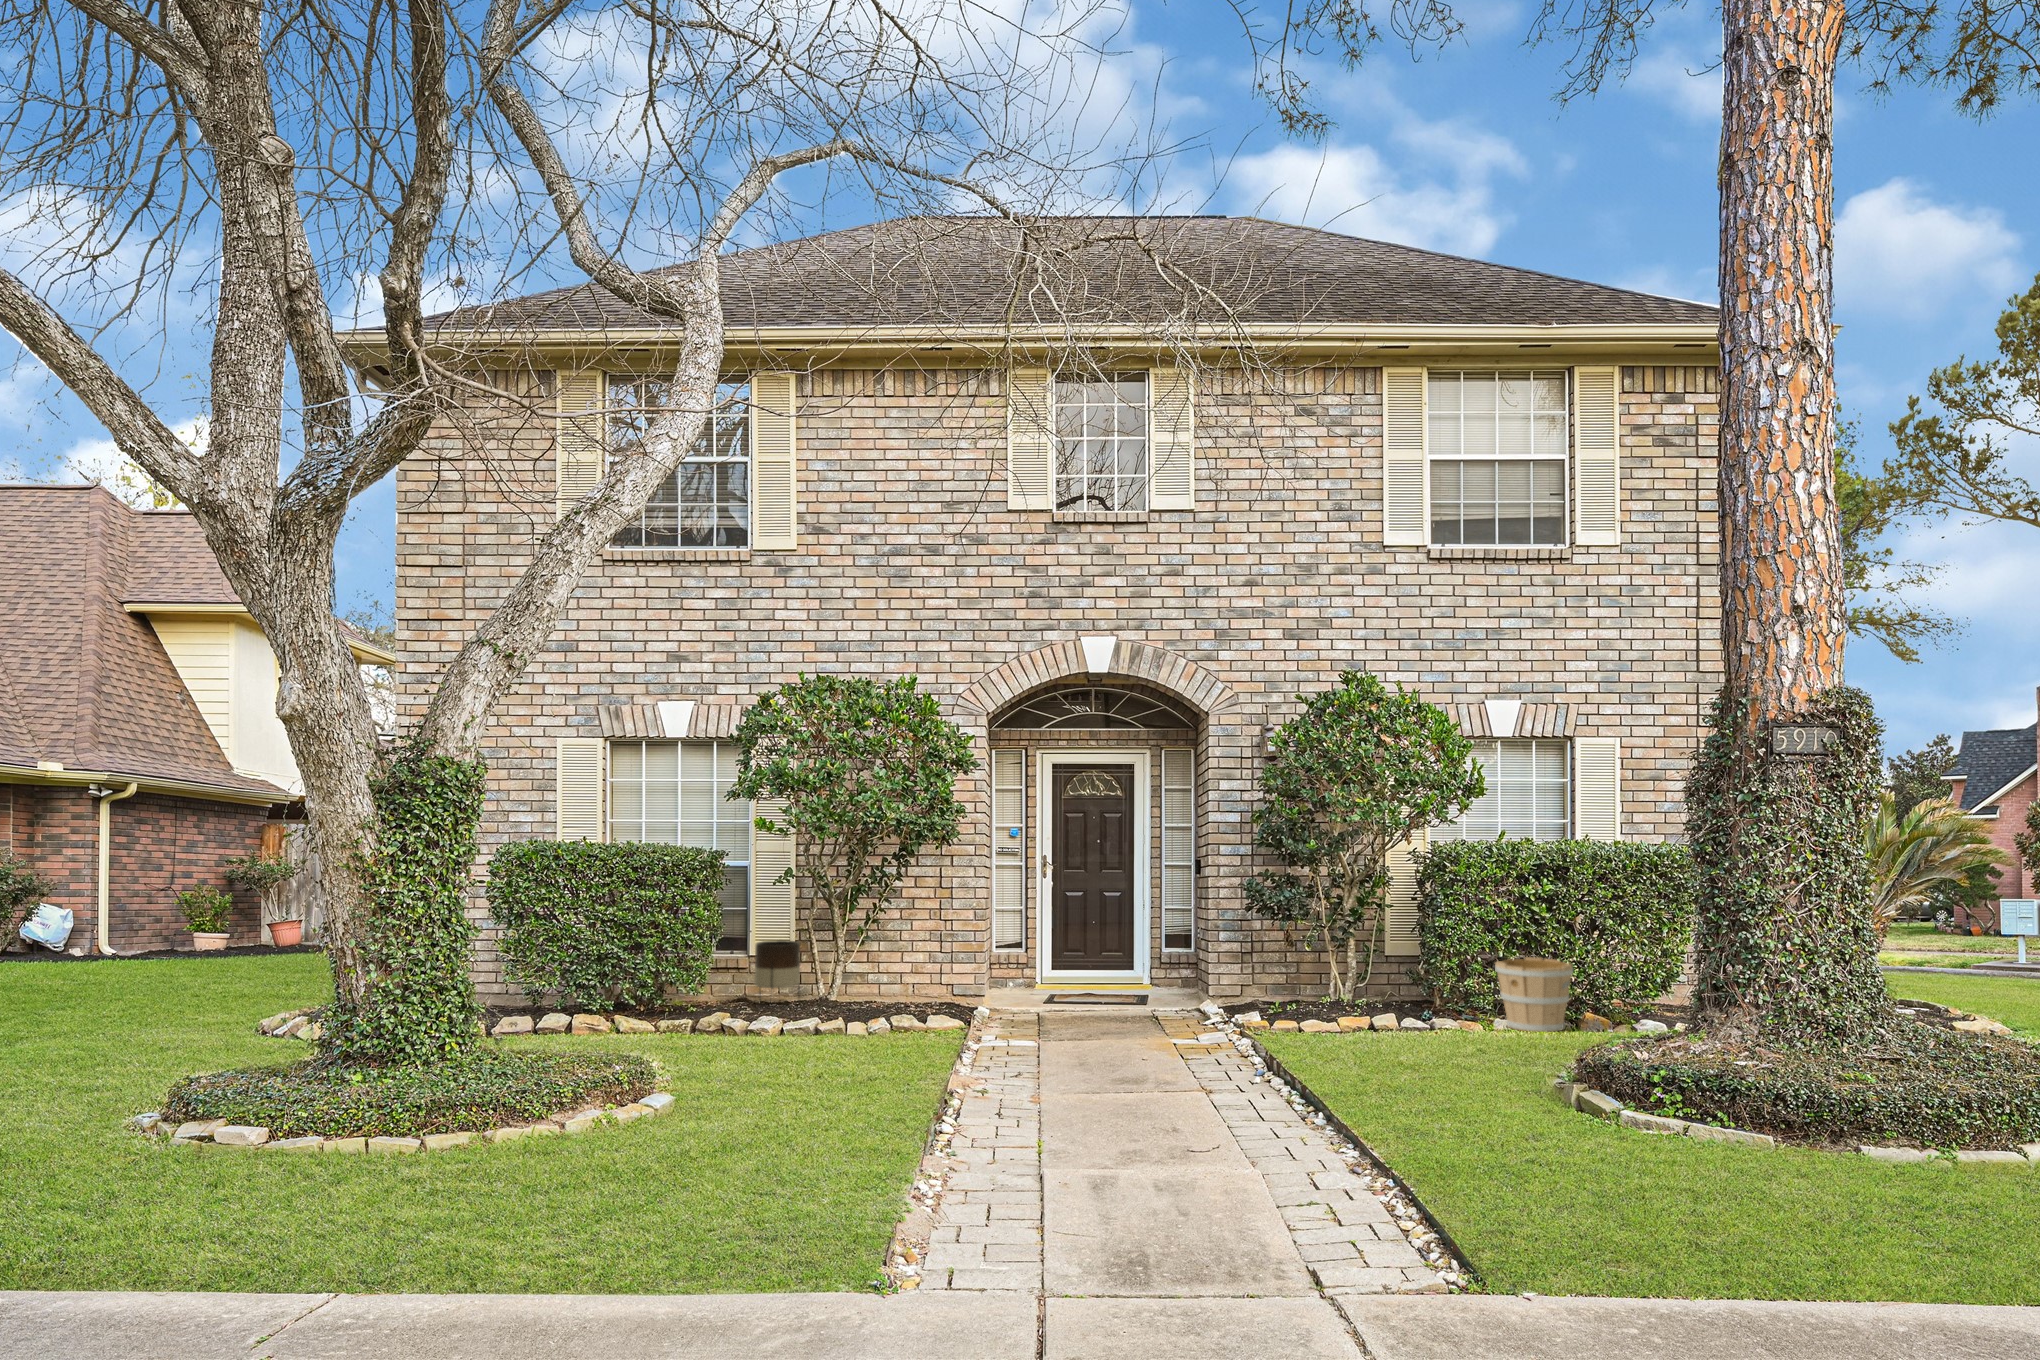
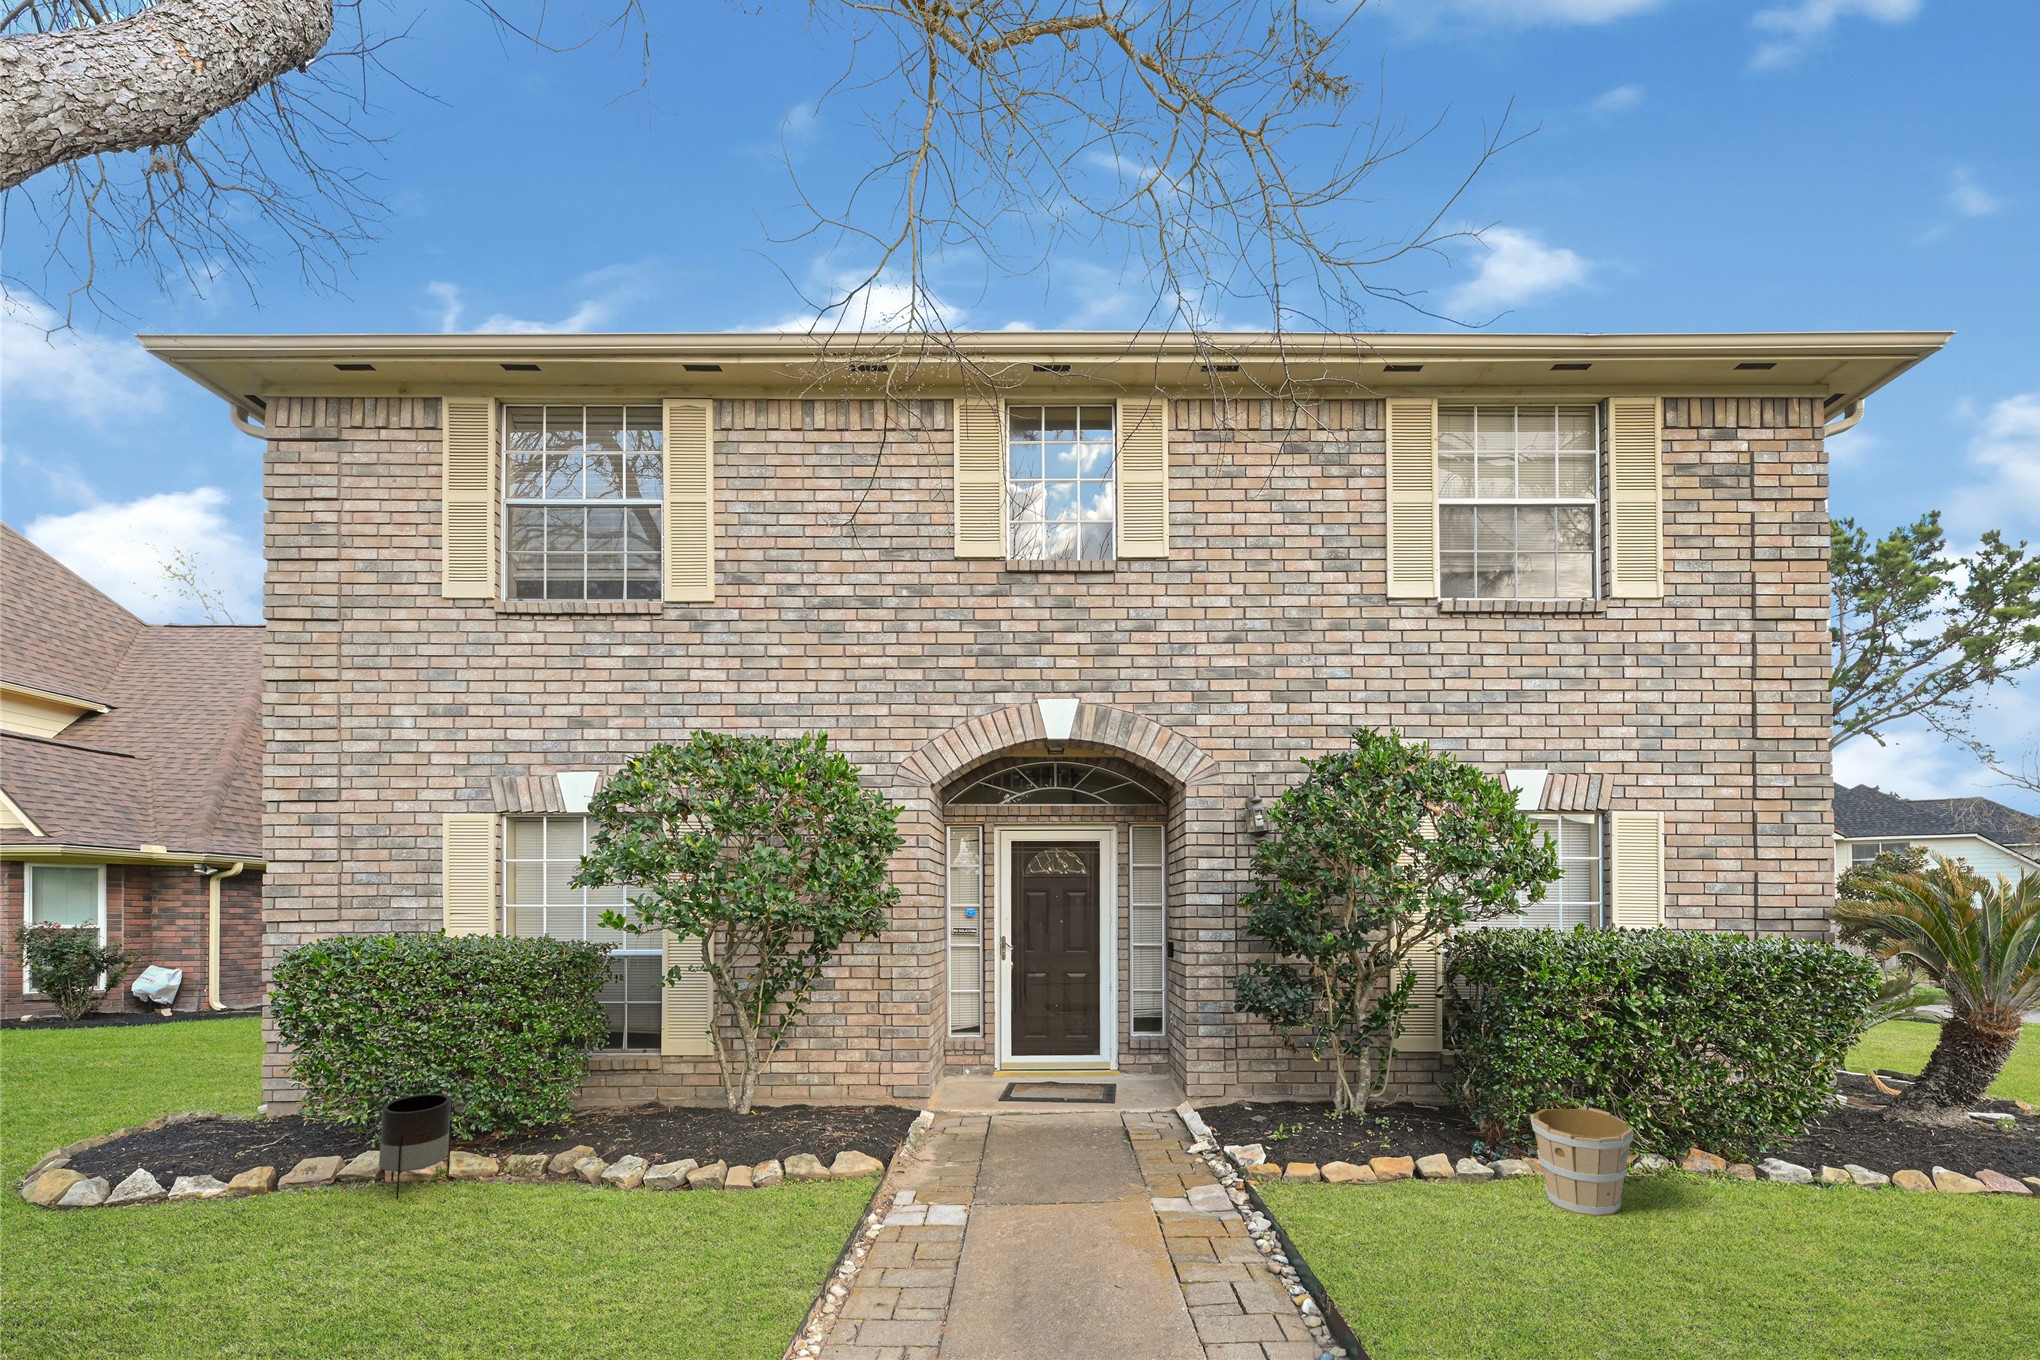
planter: present [754,940,800,989] -> present [379,1094,452,1199]

